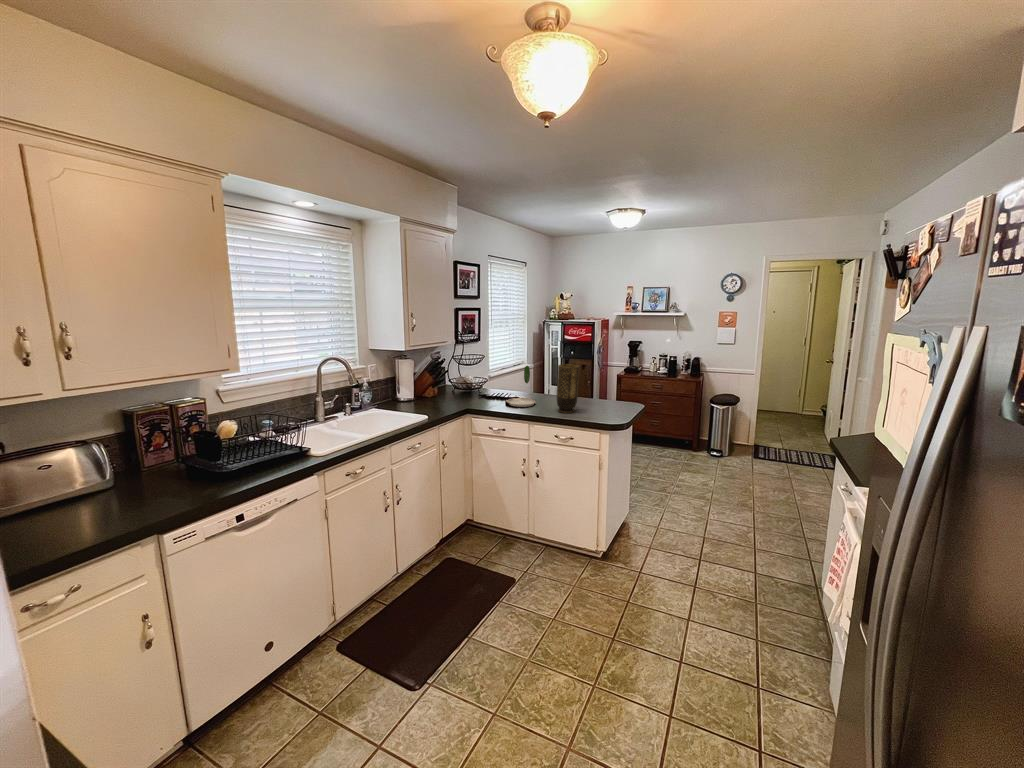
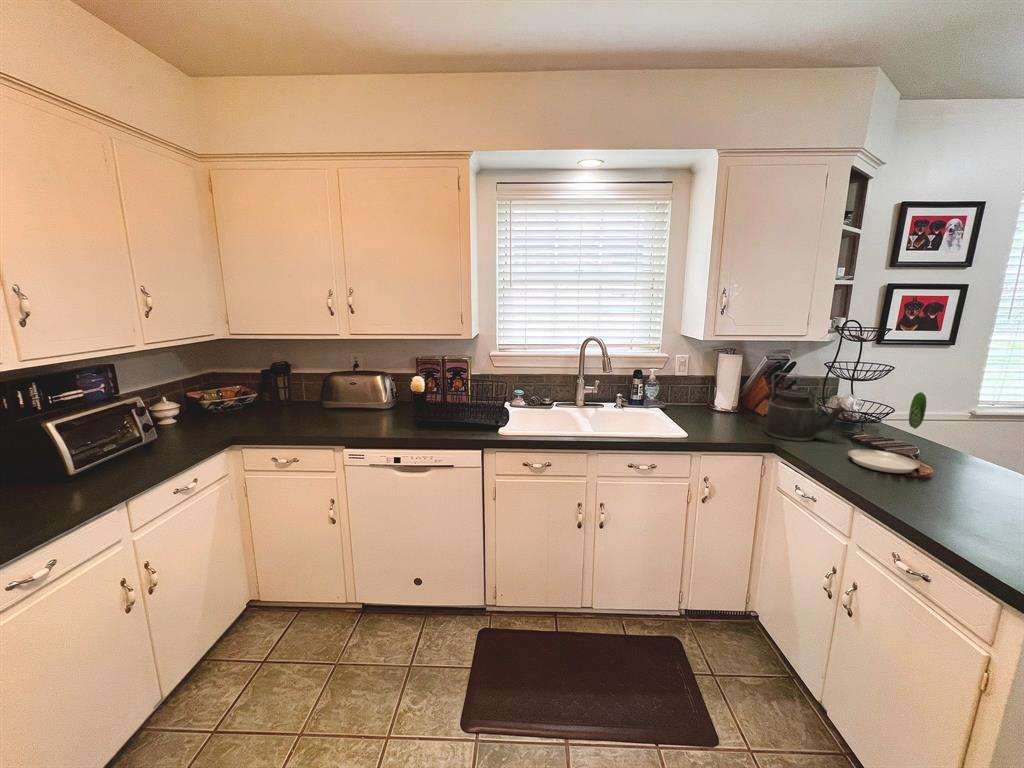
vase: present [557,364,578,413] -> none [925,399,1007,515]
kettle: none [454,366,493,406] -> present [765,373,845,441]

